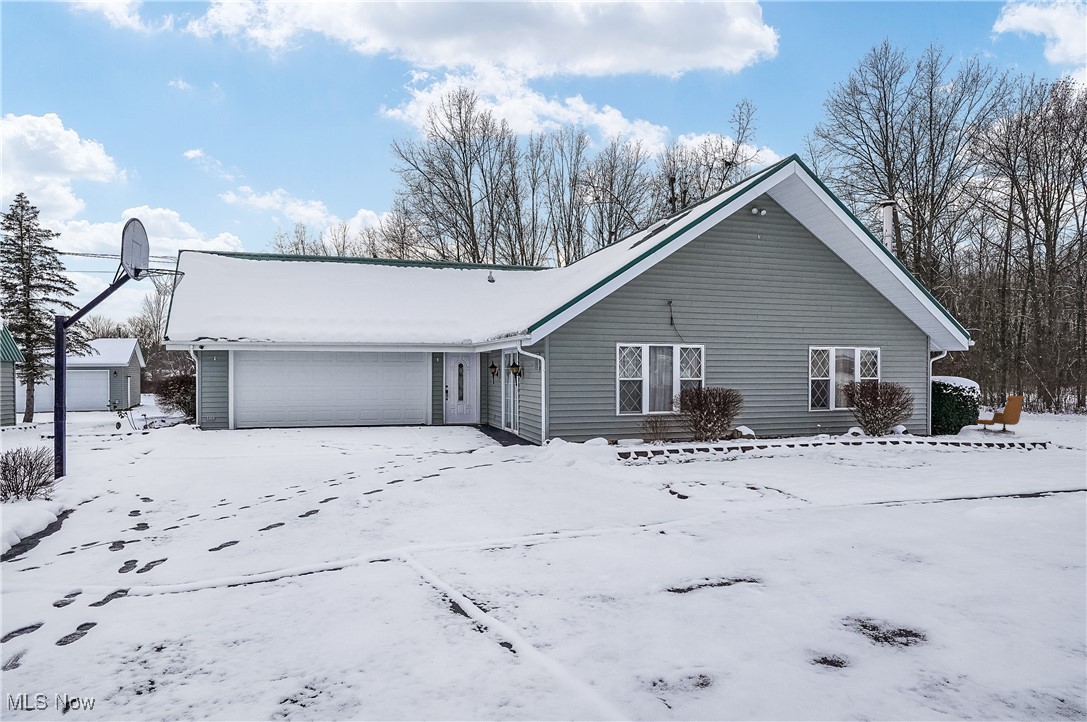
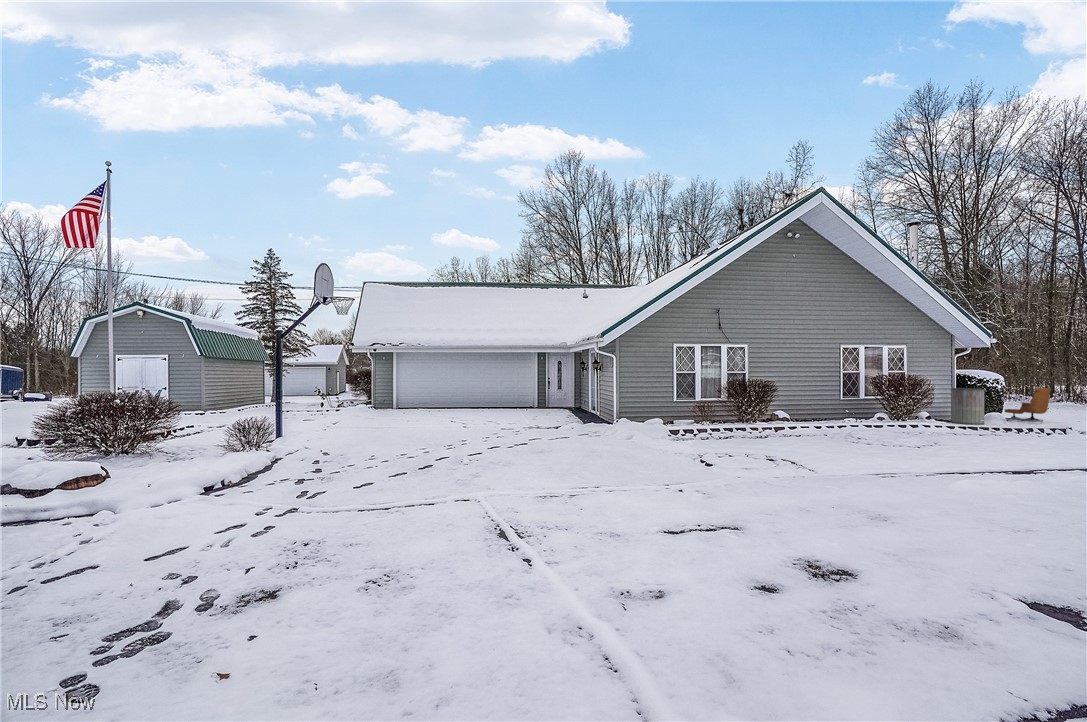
trash can: none [925,396,960,439] -> present [951,388,984,425]

